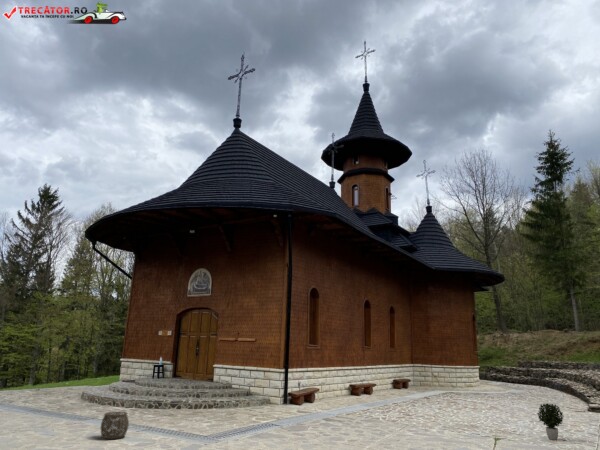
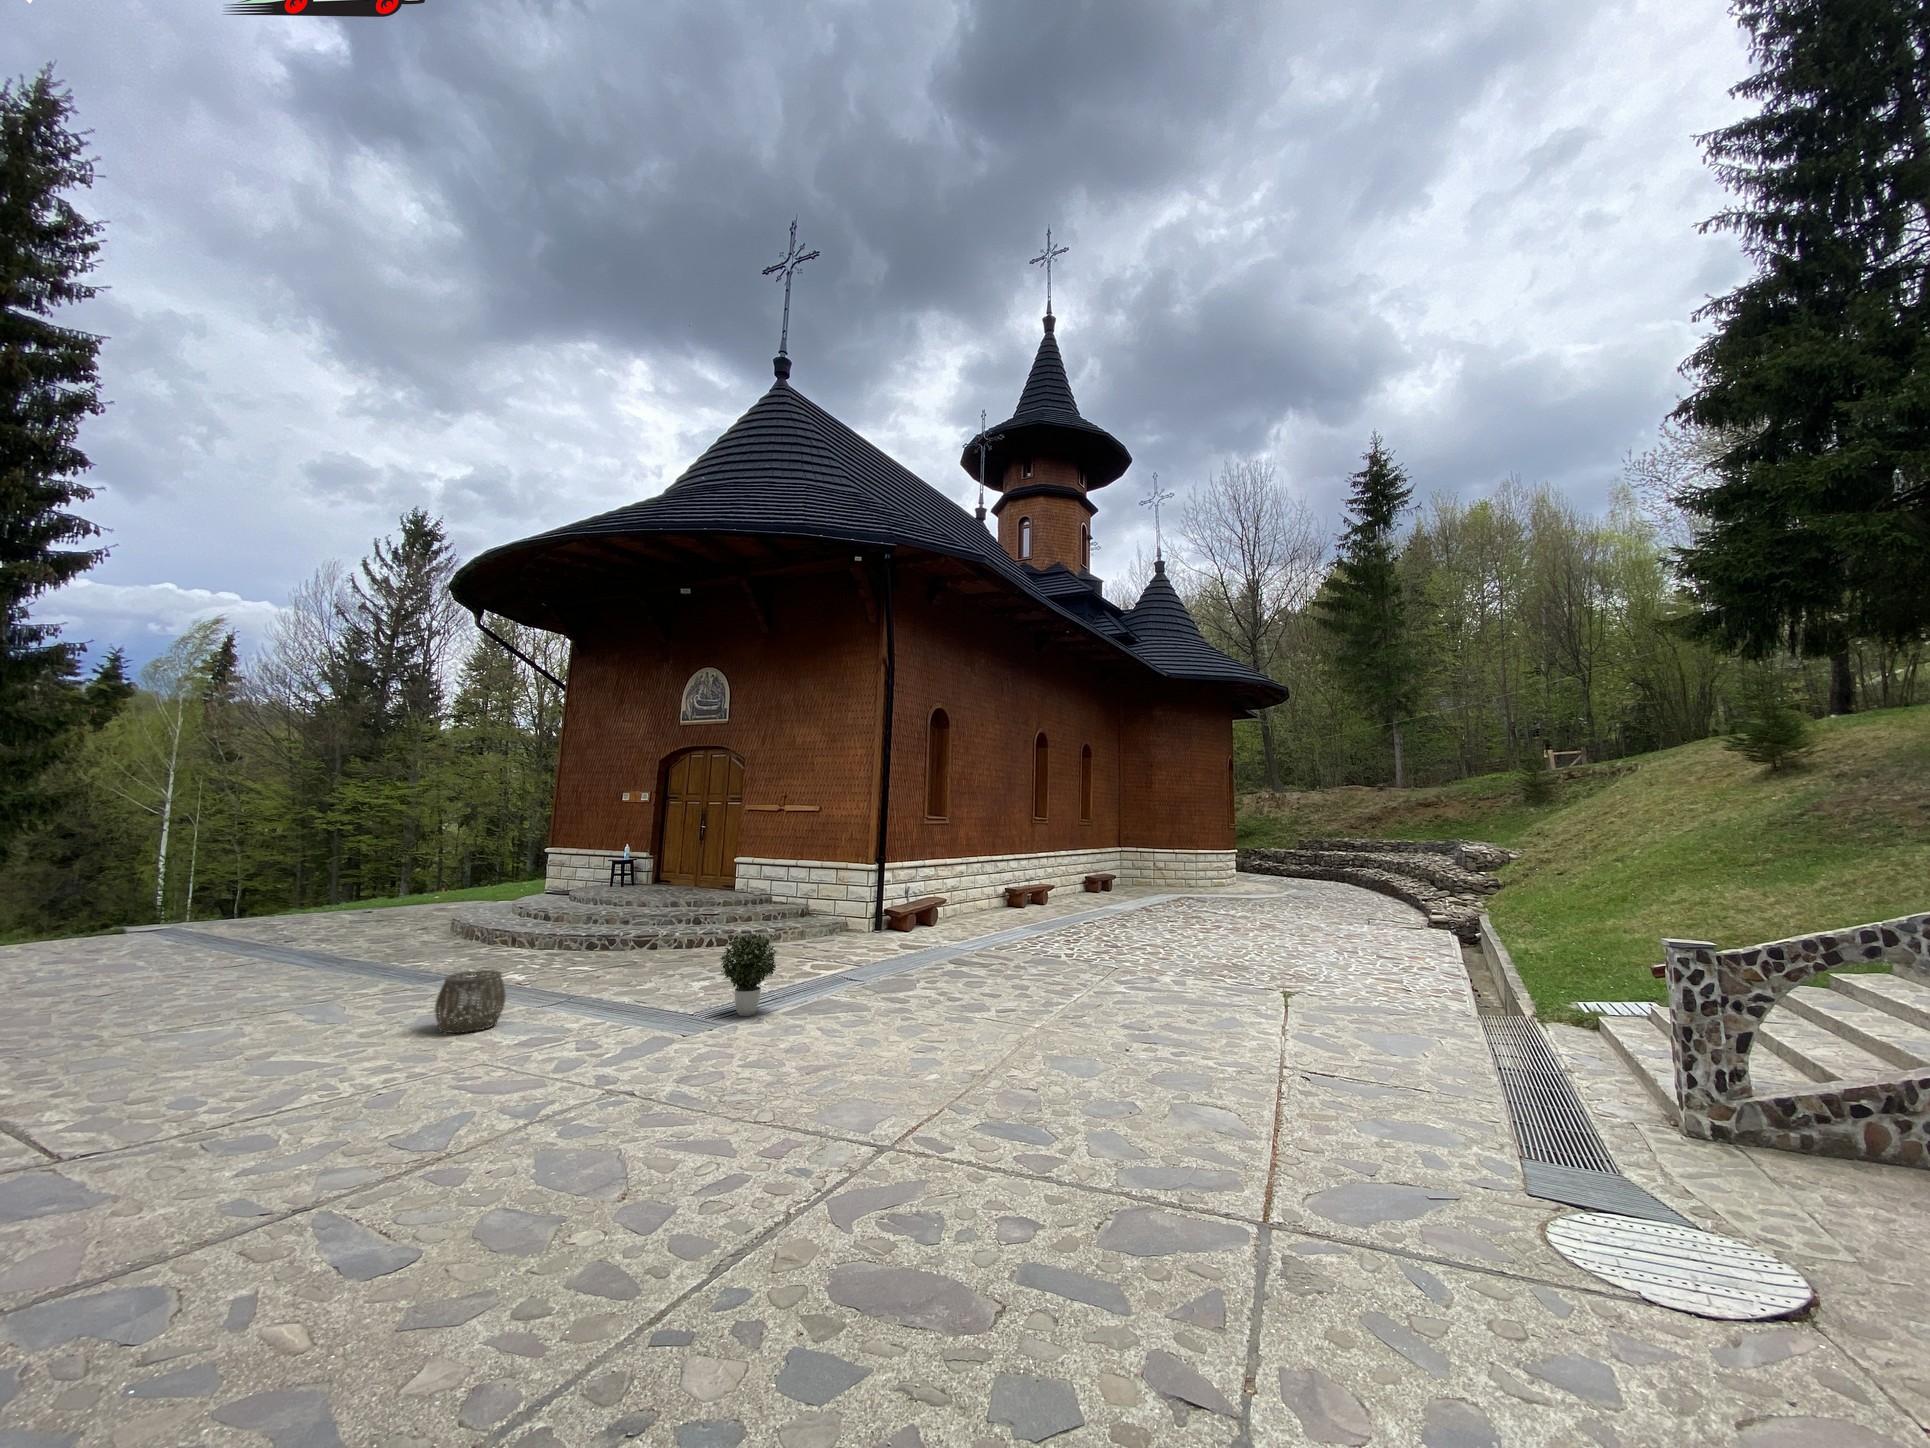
potted plant: present [537,403,564,440] -> present [720,933,776,1016]

